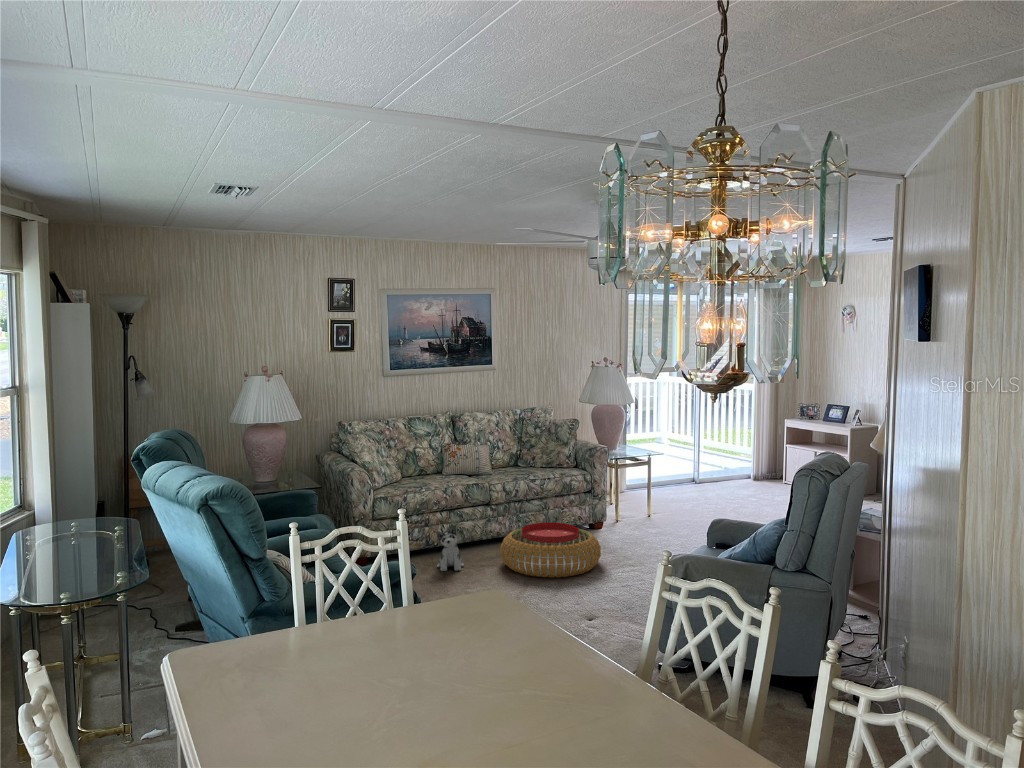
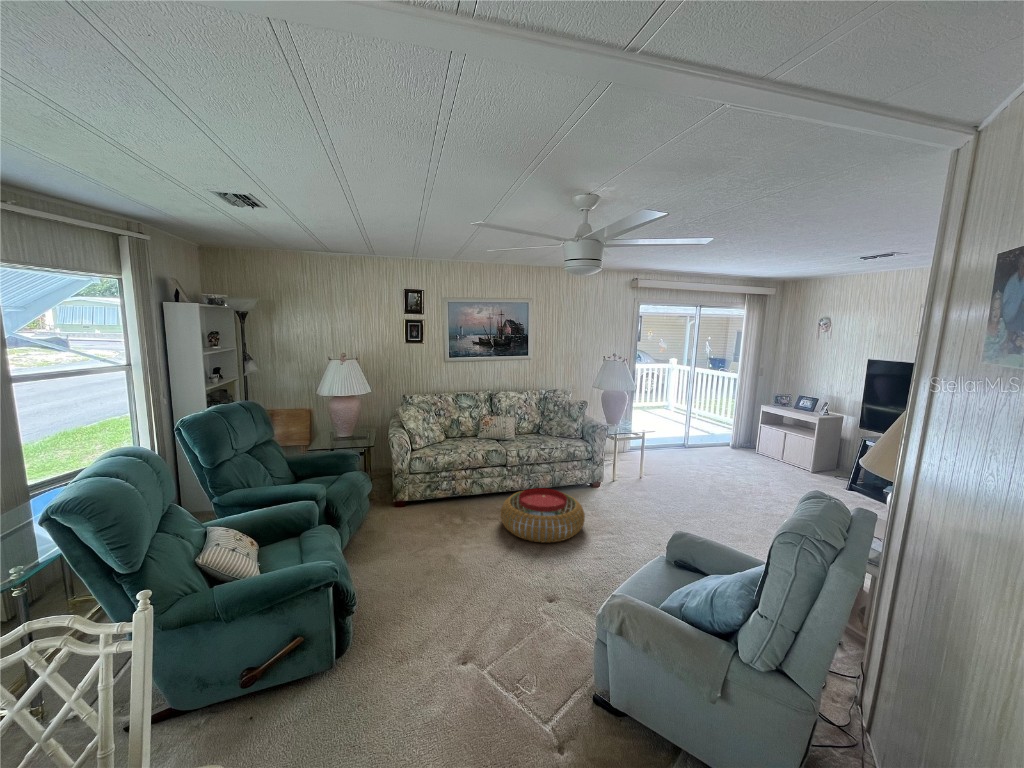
plush toy: present [436,525,464,571] -> none [450,486,473,524]

